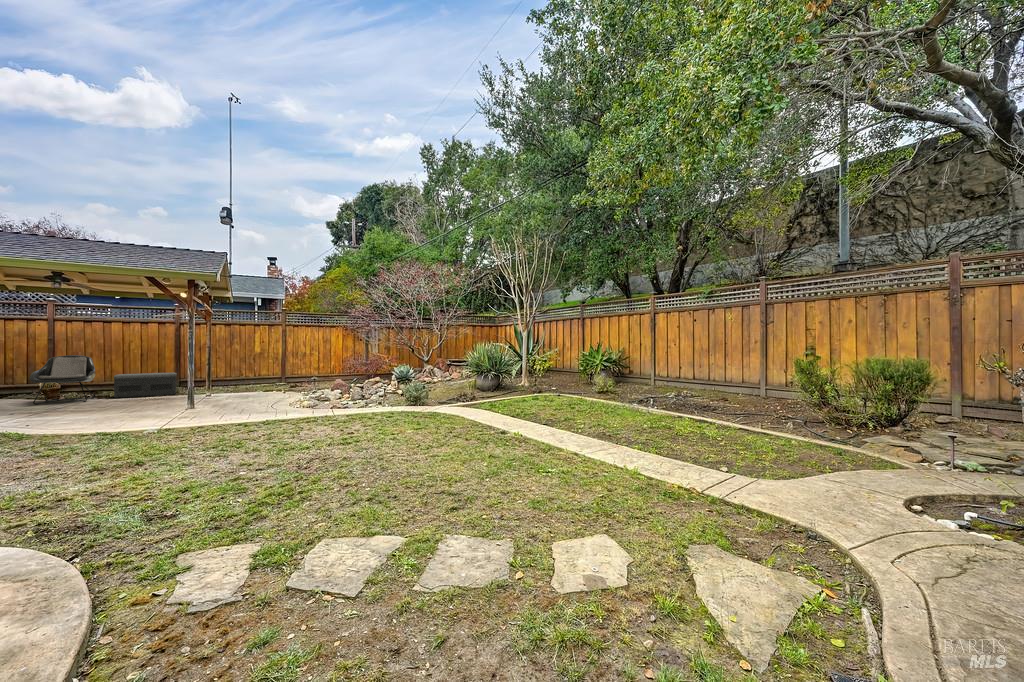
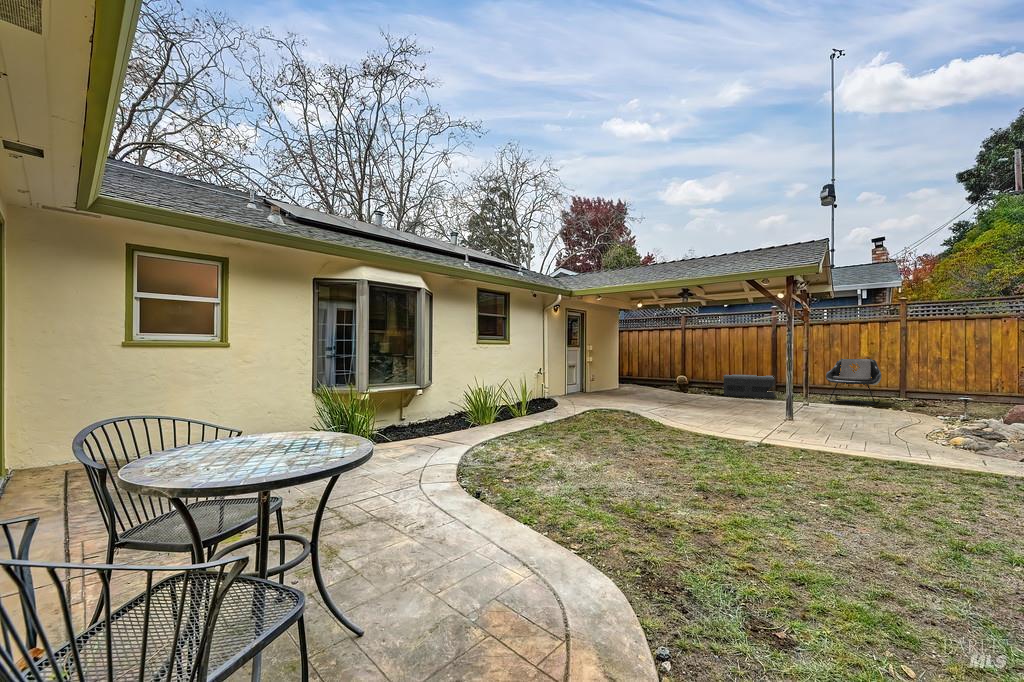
lounge chair: present [30,355,96,405] -> present [826,358,882,406]

